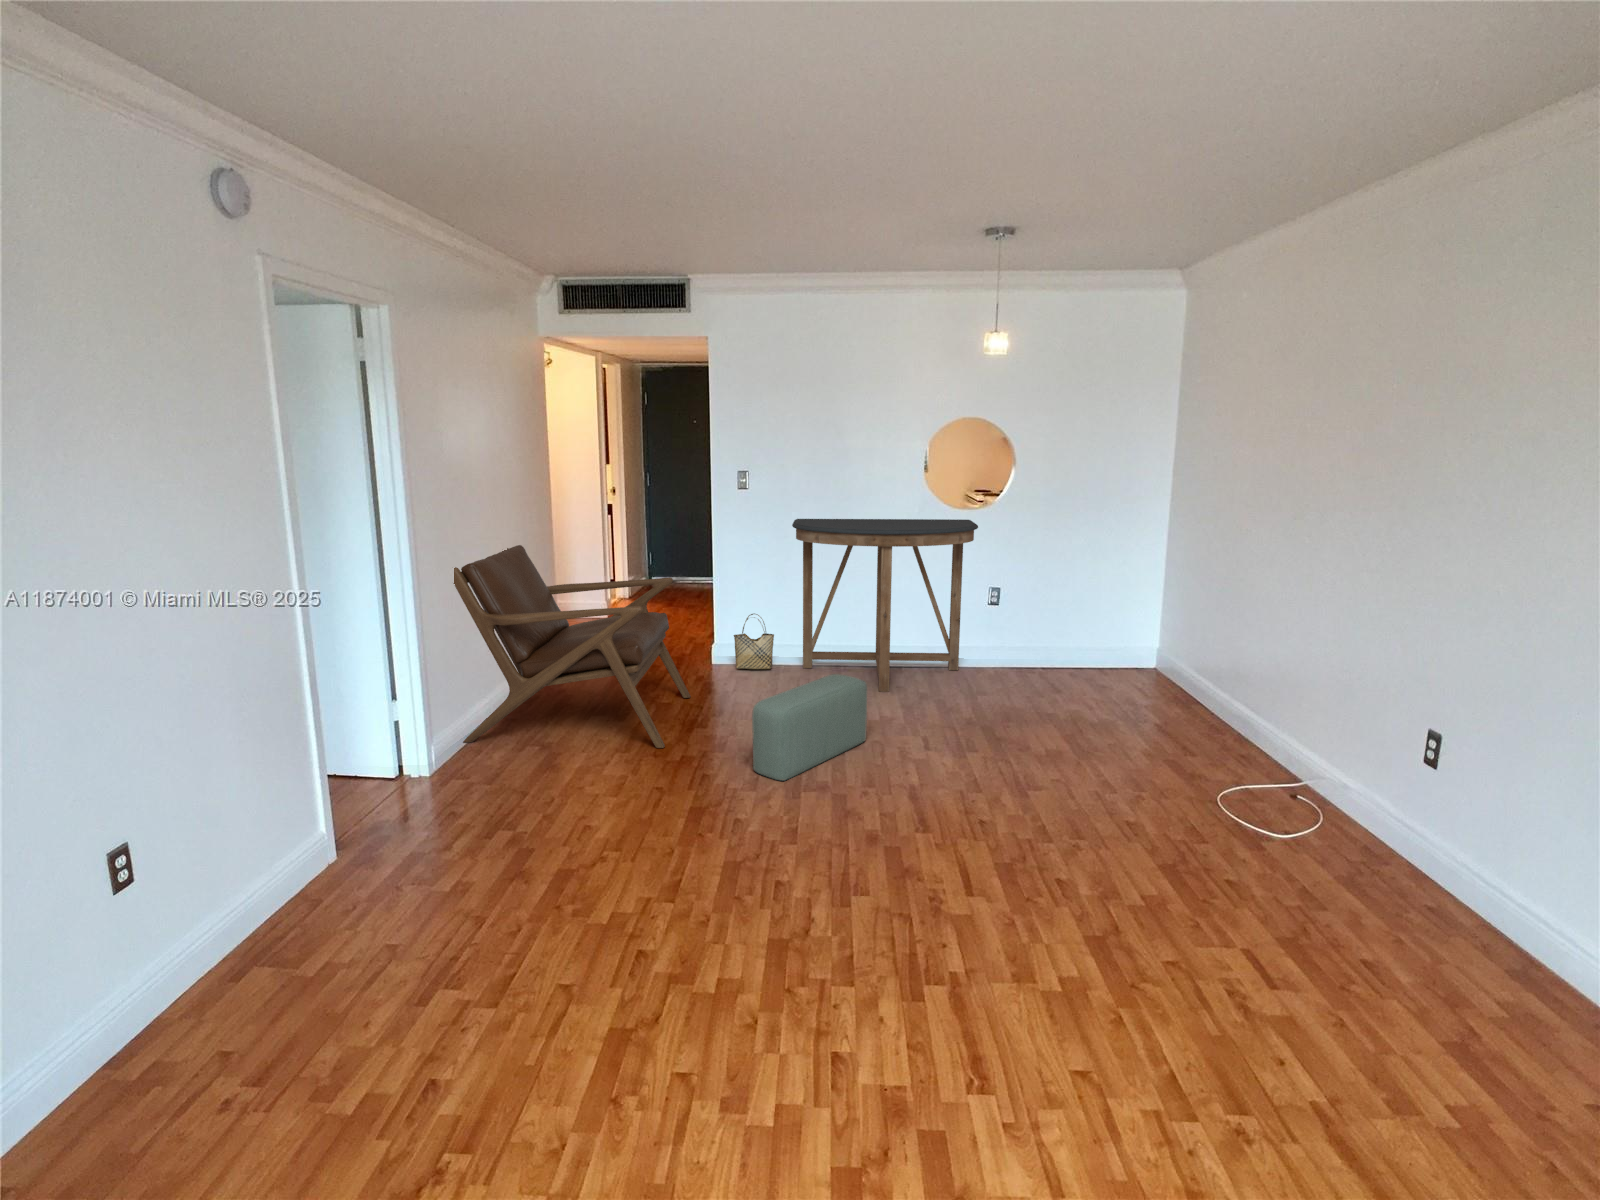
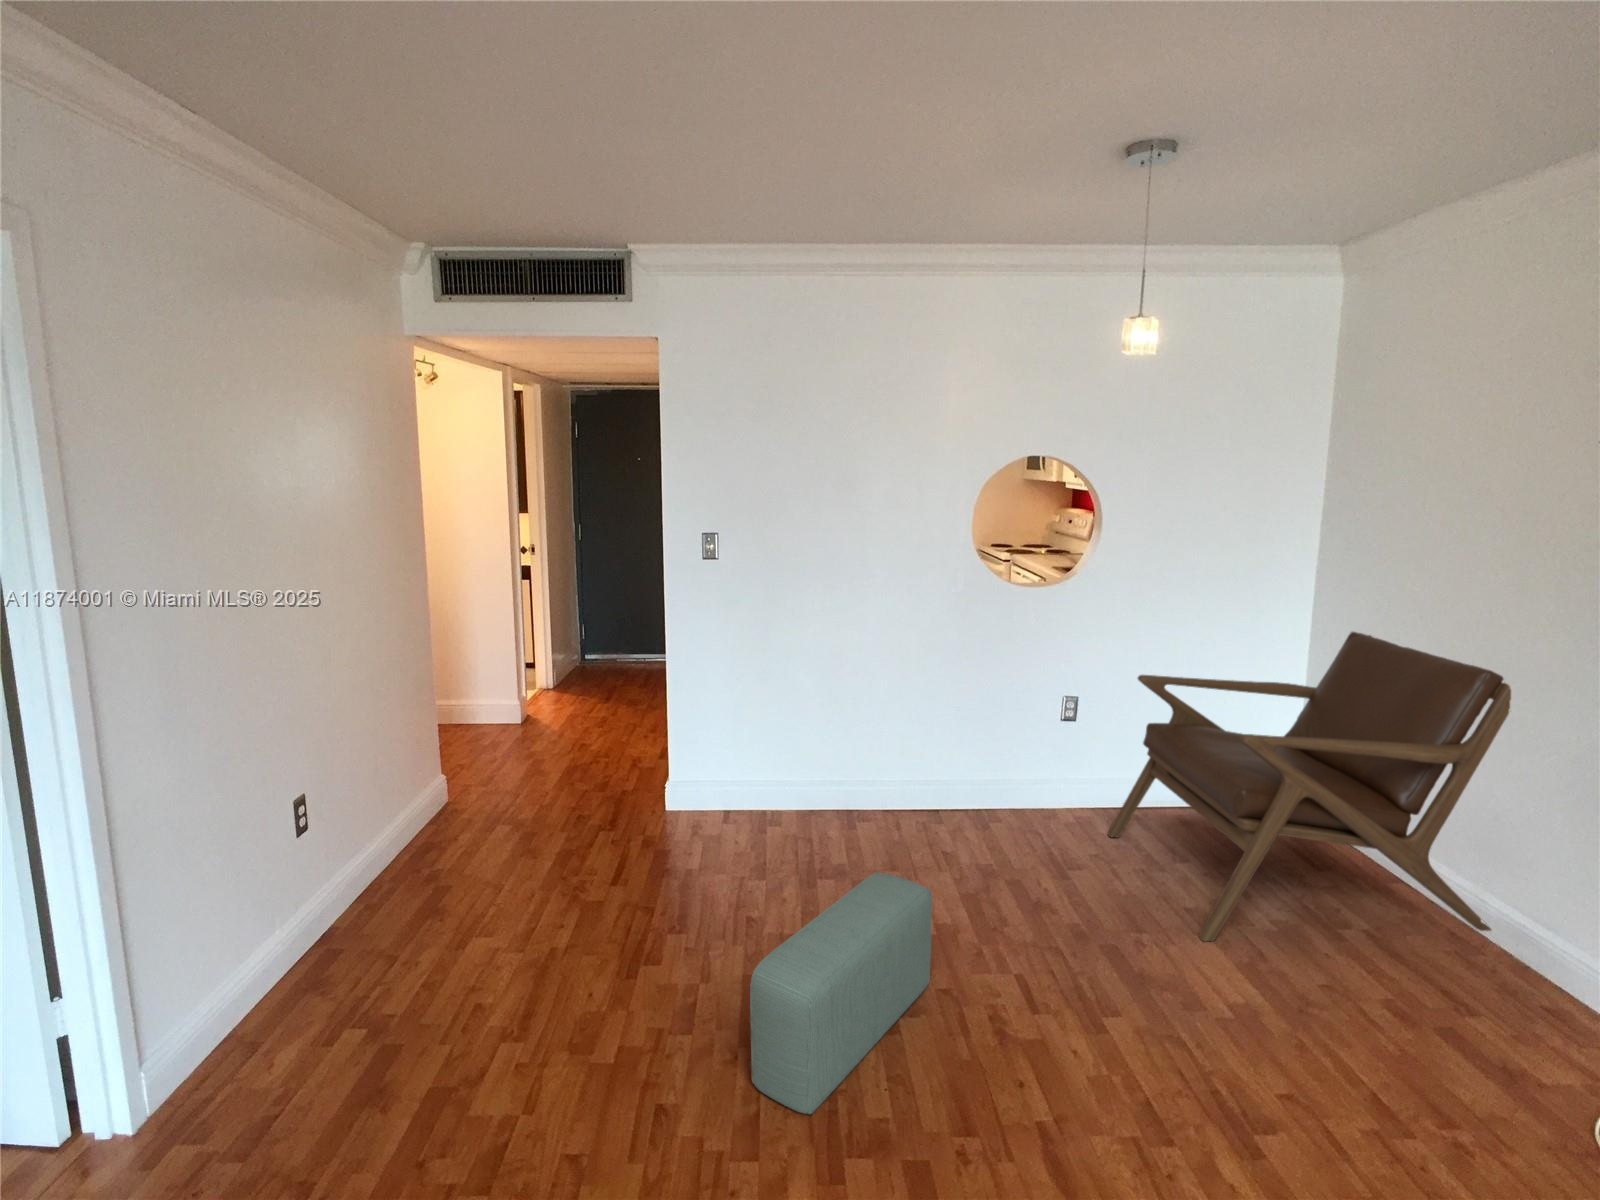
console table: present [792,519,978,692] -> none [784,597,1054,858]
lounge chair: present [453,545,691,748] -> present [1108,632,1511,941]
woven basket: present [734,614,774,669] -> none [697,733,756,815]

